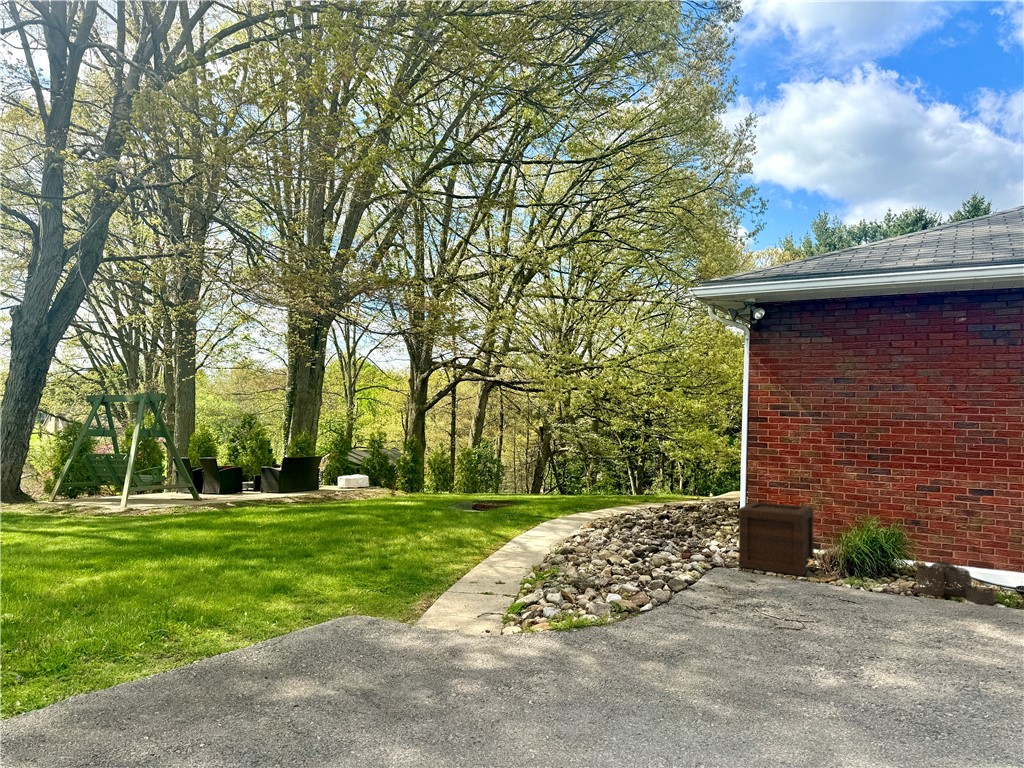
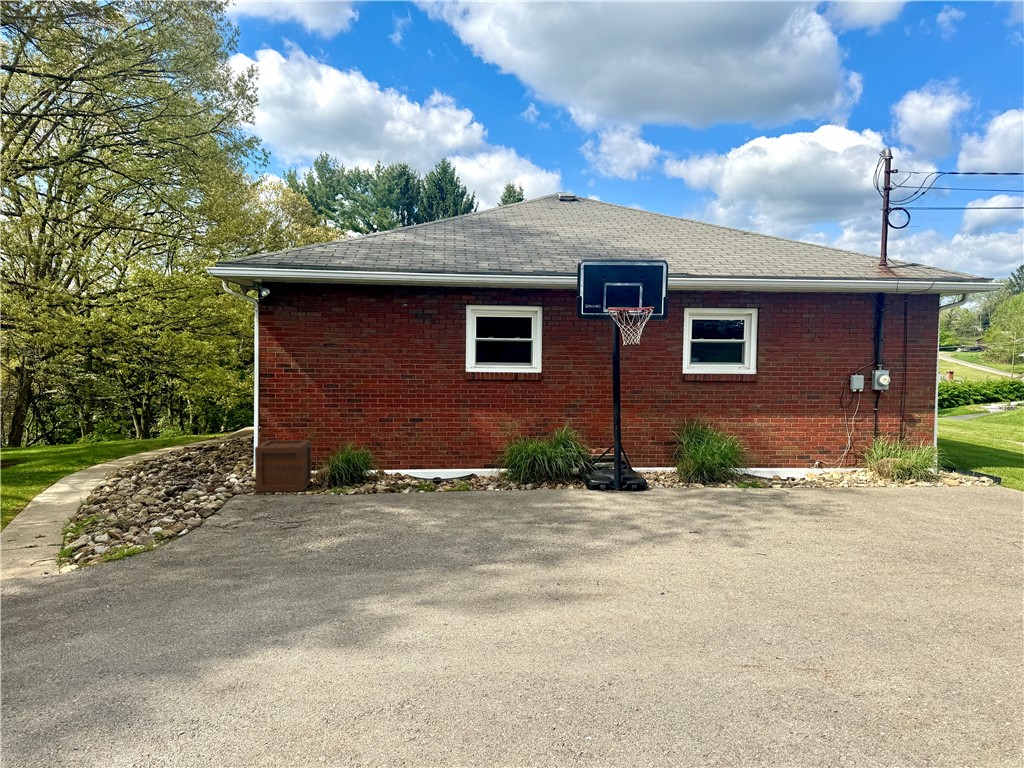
woven basket: present [916,561,995,604] -> none [374,466,415,491]

